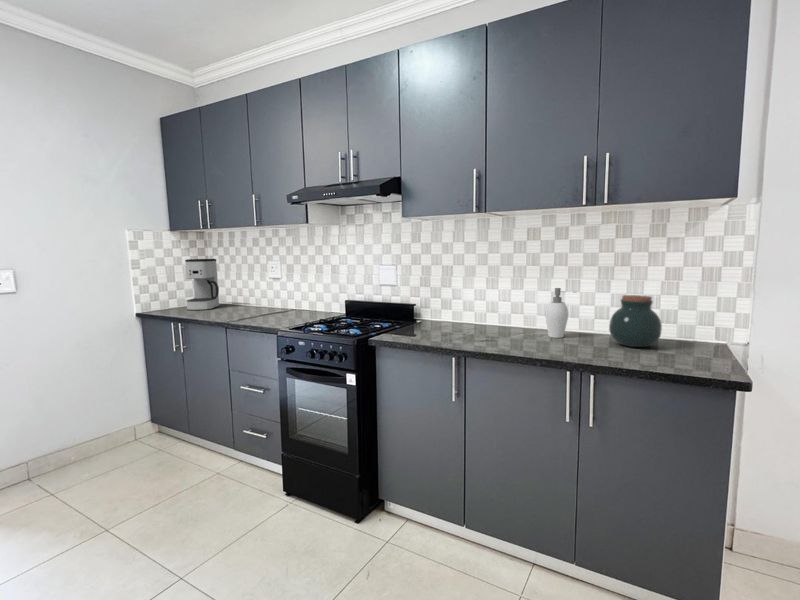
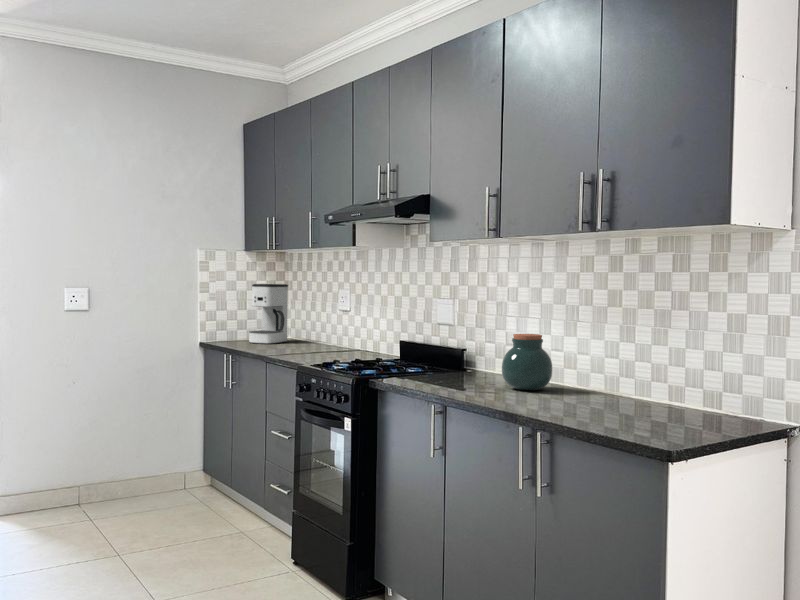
soap dispenser: present [545,288,568,338] -> none [567,334,601,400]
jar: present [609,295,662,347] -> present [502,334,552,390]

